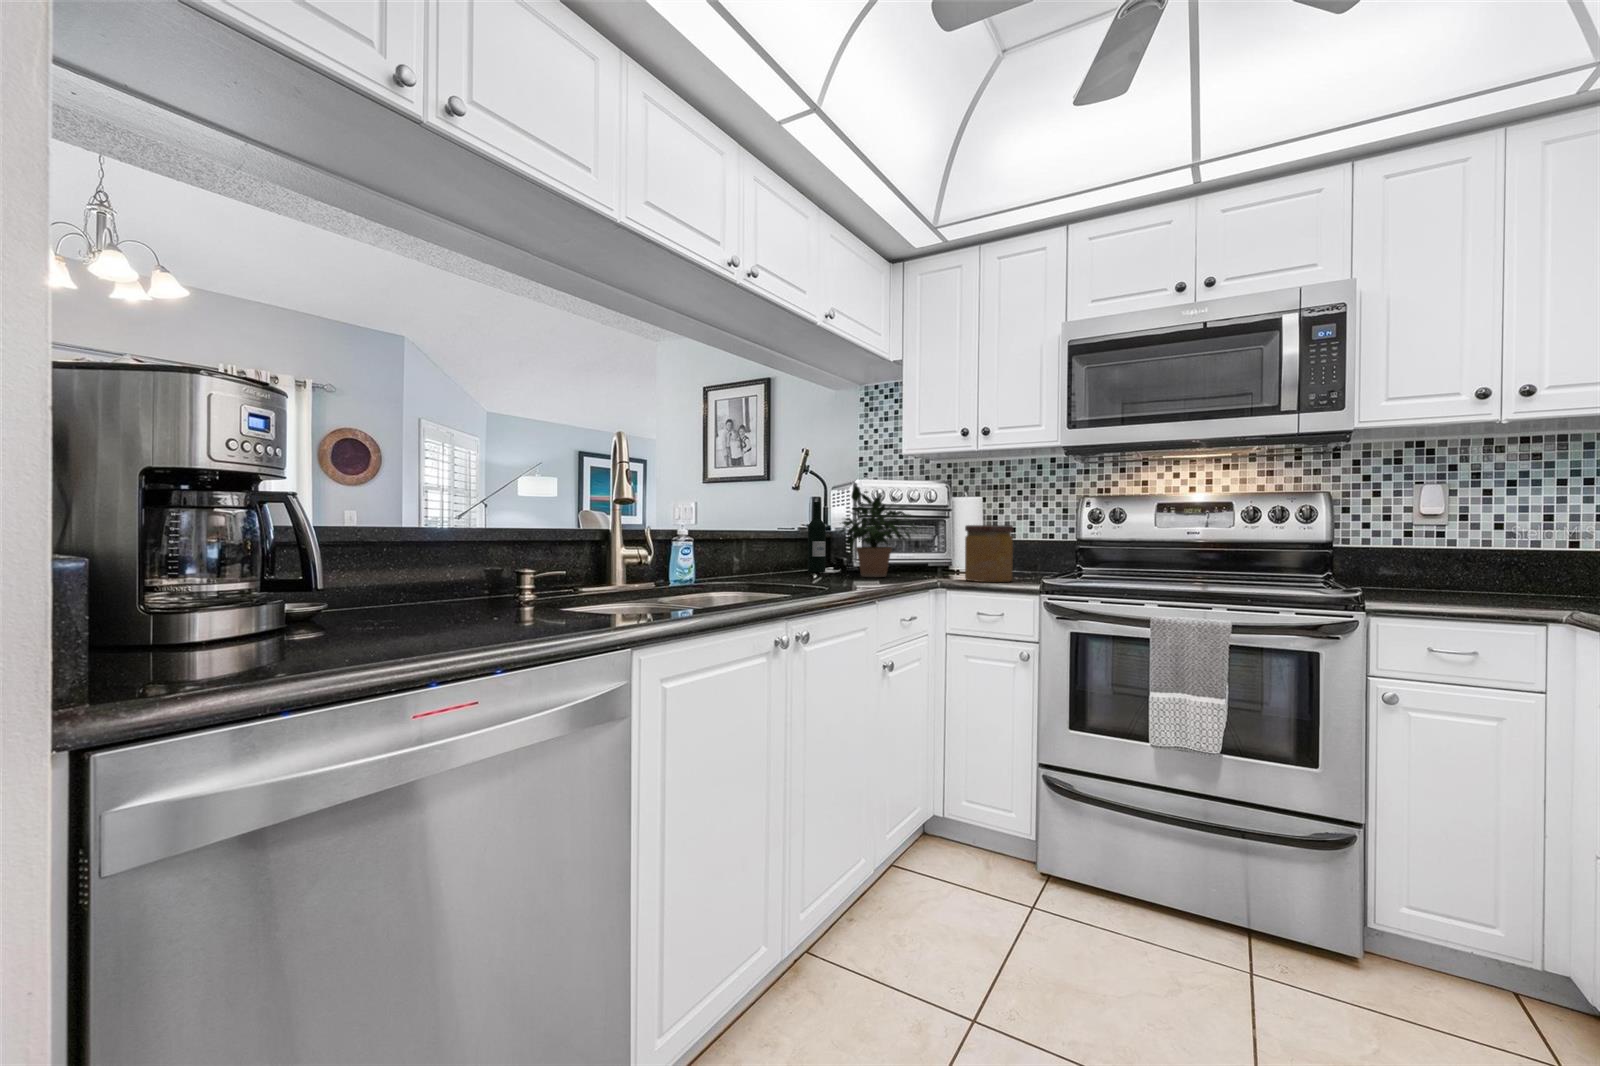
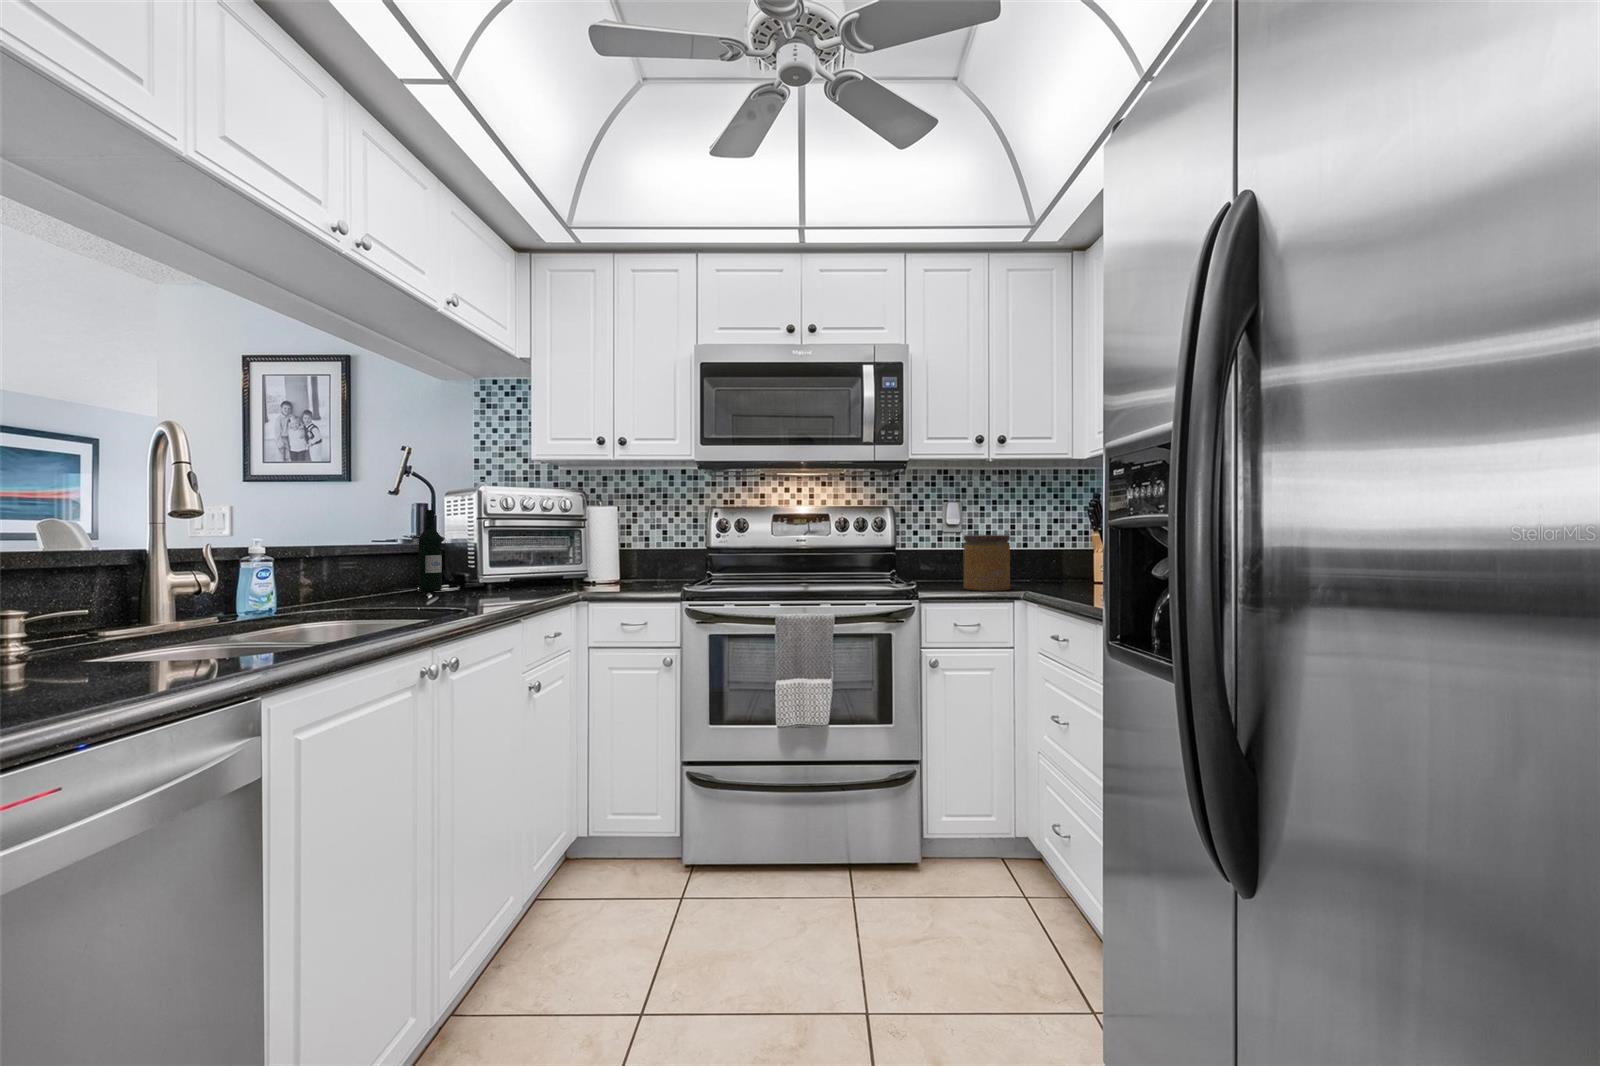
potted plant: present [839,486,917,577] -> none [459,493,558,594]
jar: present [965,525,1013,582] -> present [963,535,1010,591]

